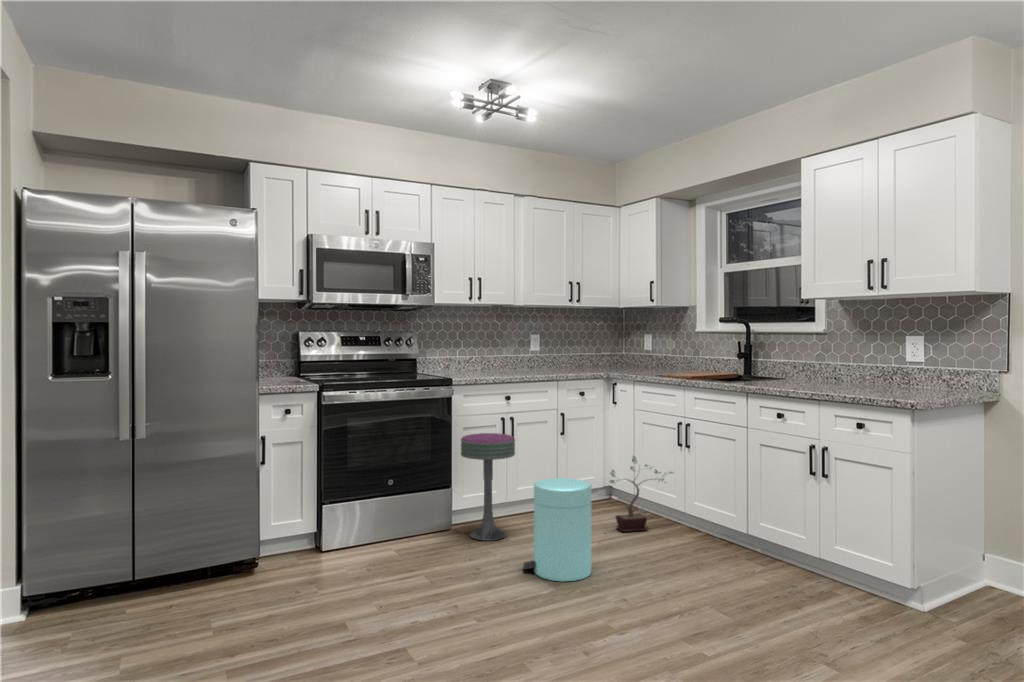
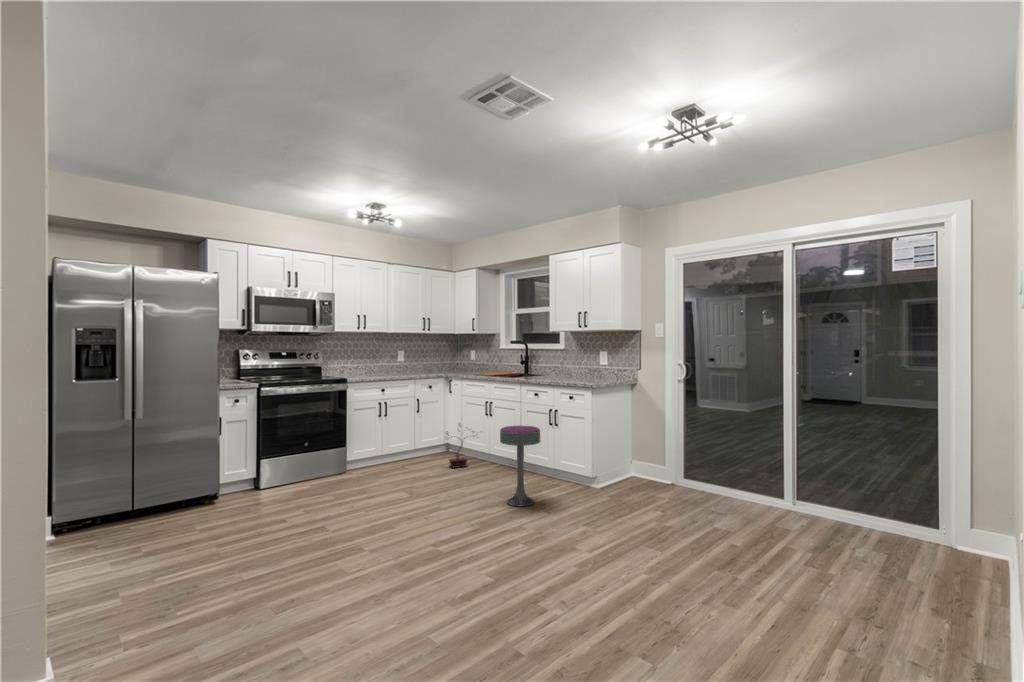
bar stool: present [461,433,515,541] -> present [500,426,541,506]
trash can: present [523,478,591,581] -> none [391,435,432,494]

